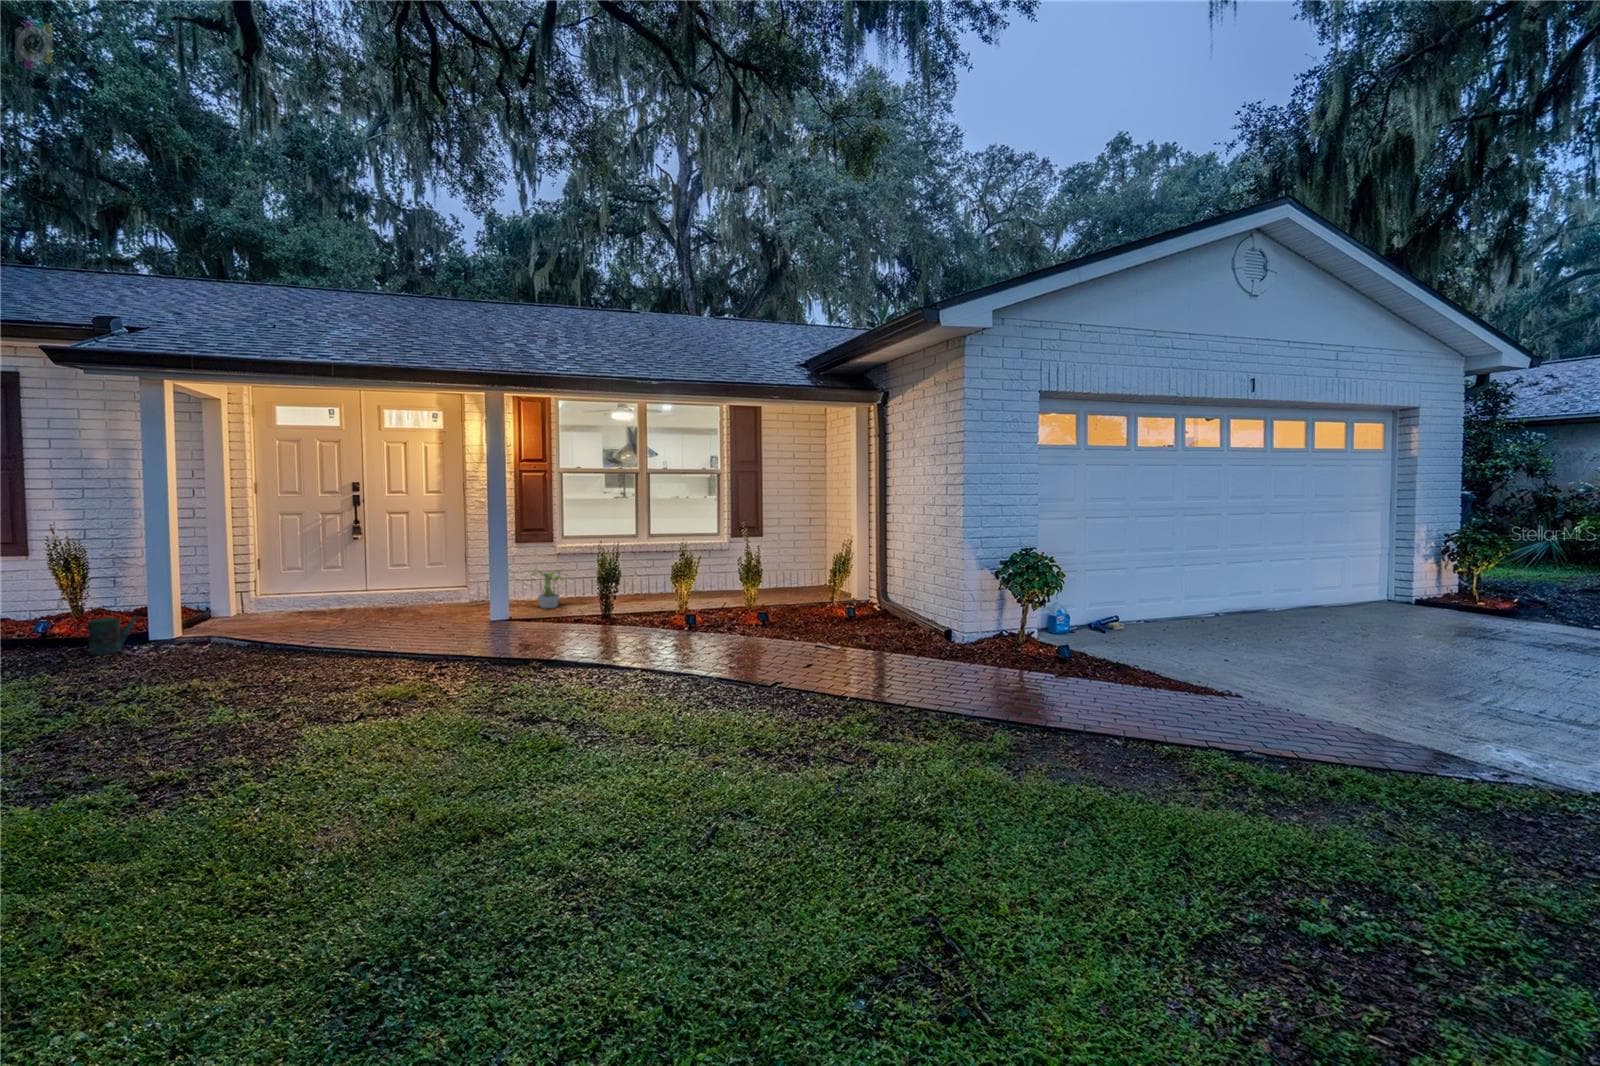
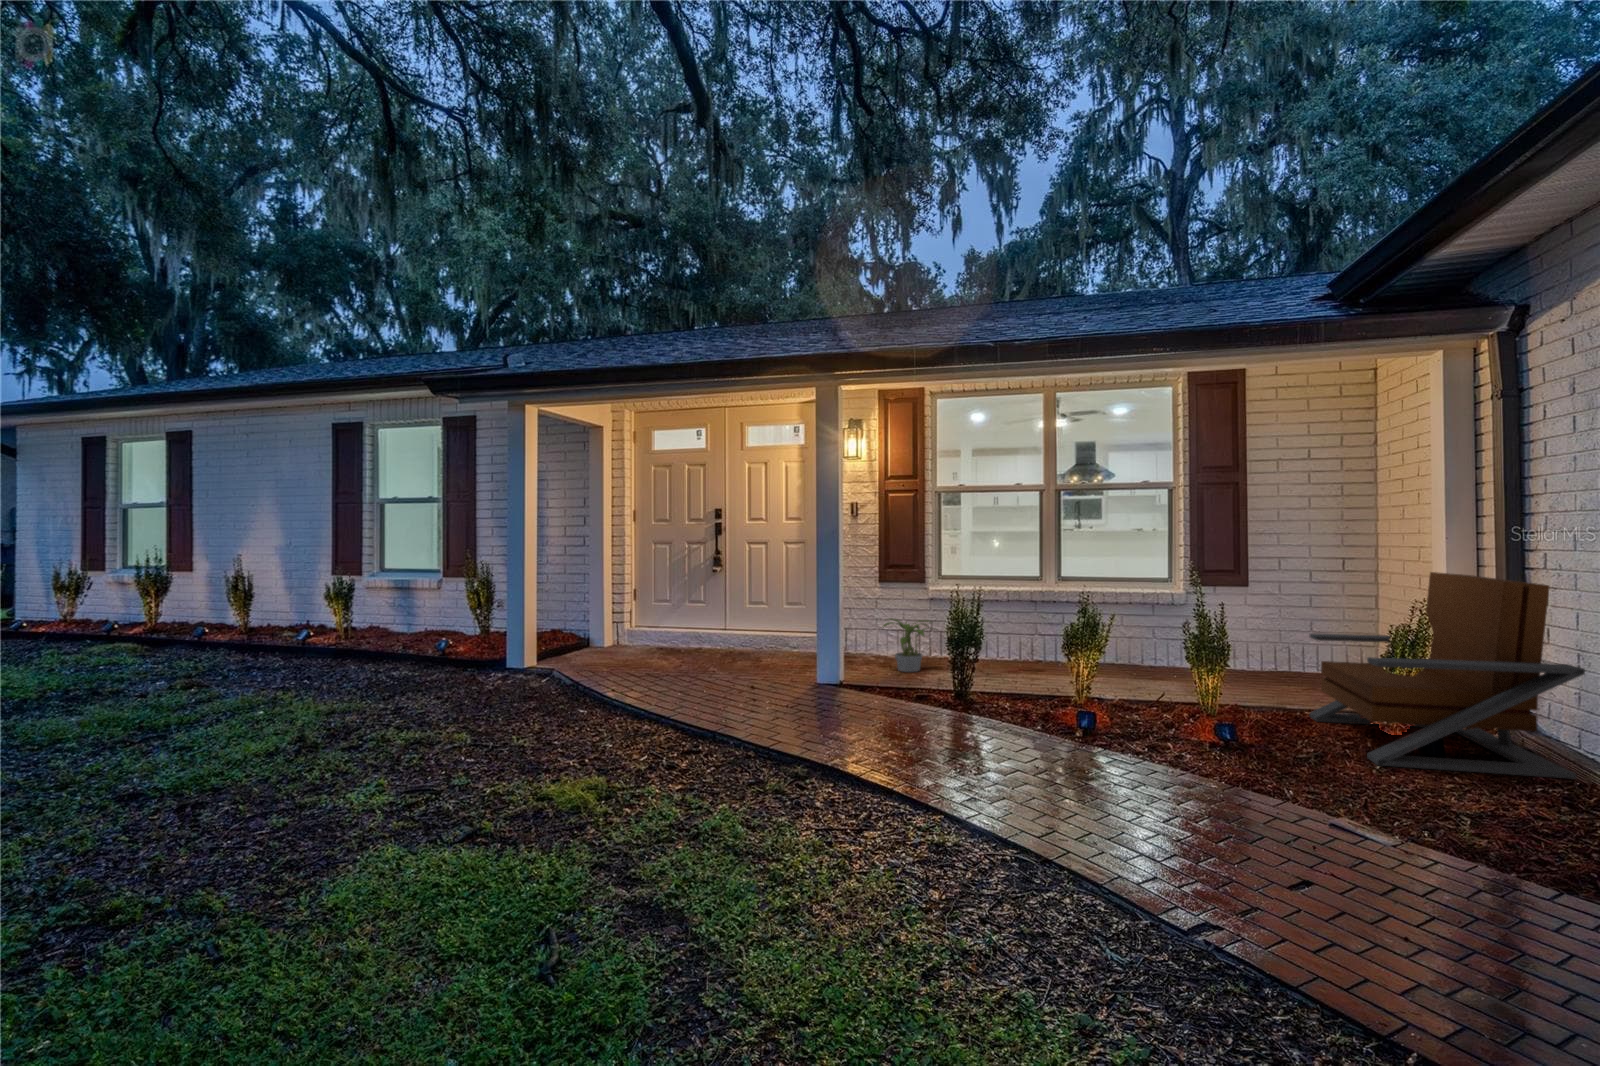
lounge chair: none [799,526,906,624] -> present [1310,572,1585,779]
watering can: present [77,610,144,655] -> none [437,633,498,677]

